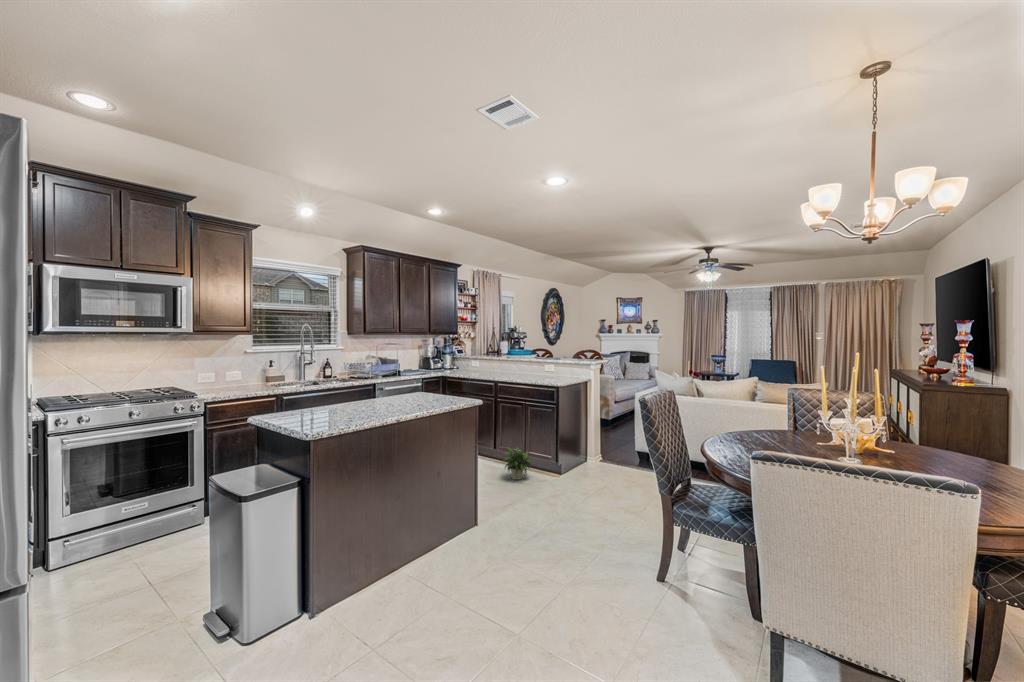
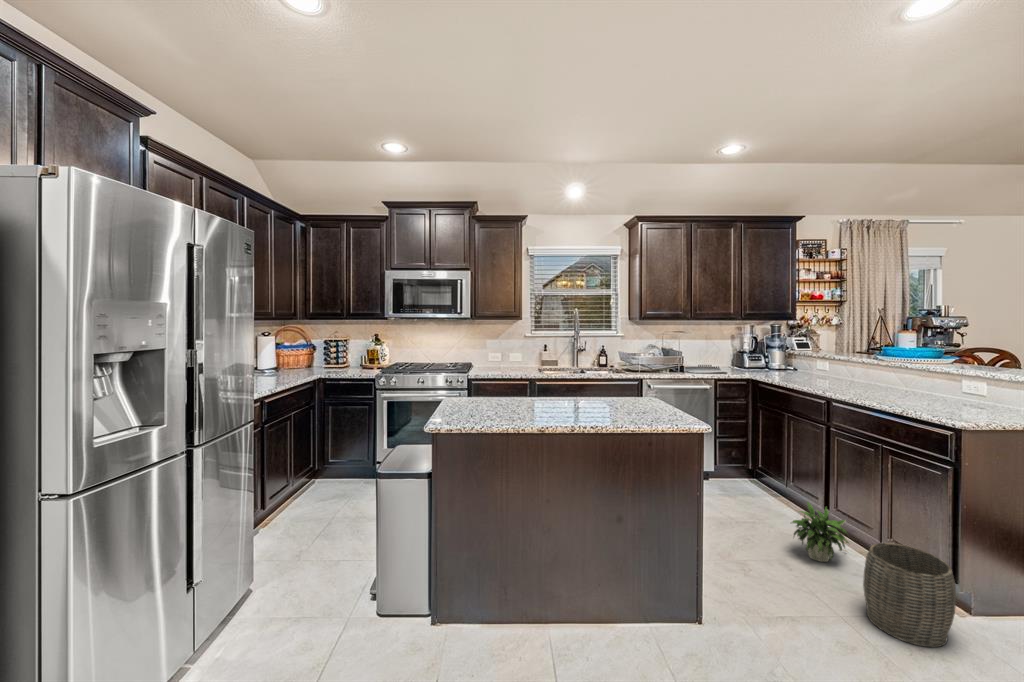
woven basket: none [552,451,589,497] -> present [863,543,956,647]

